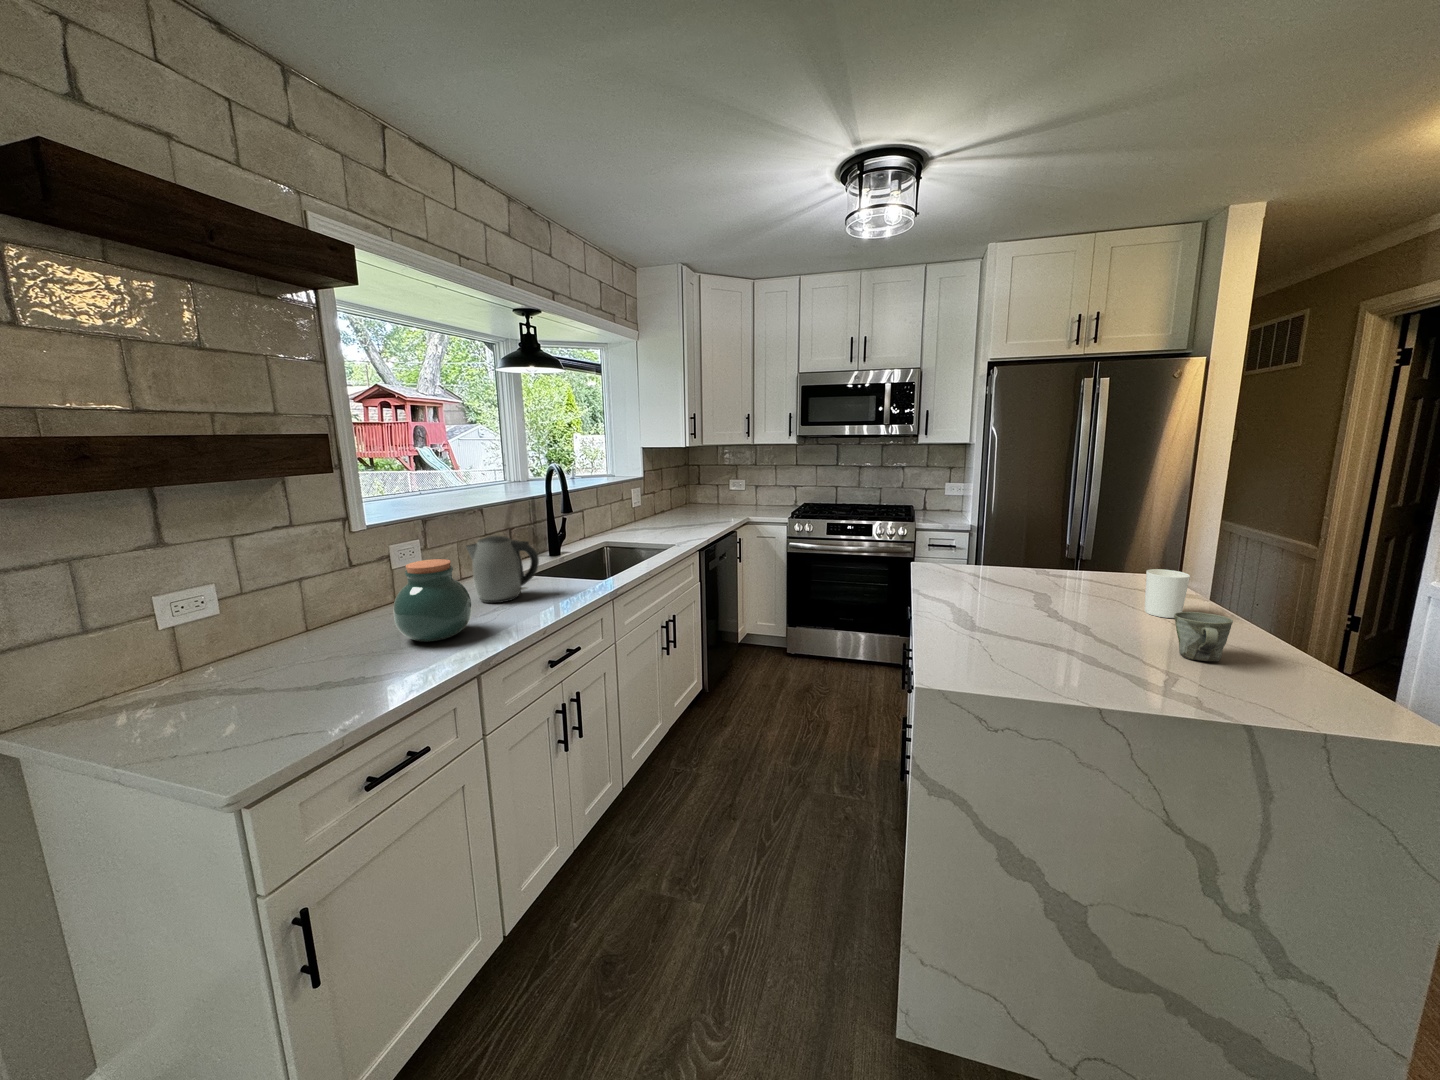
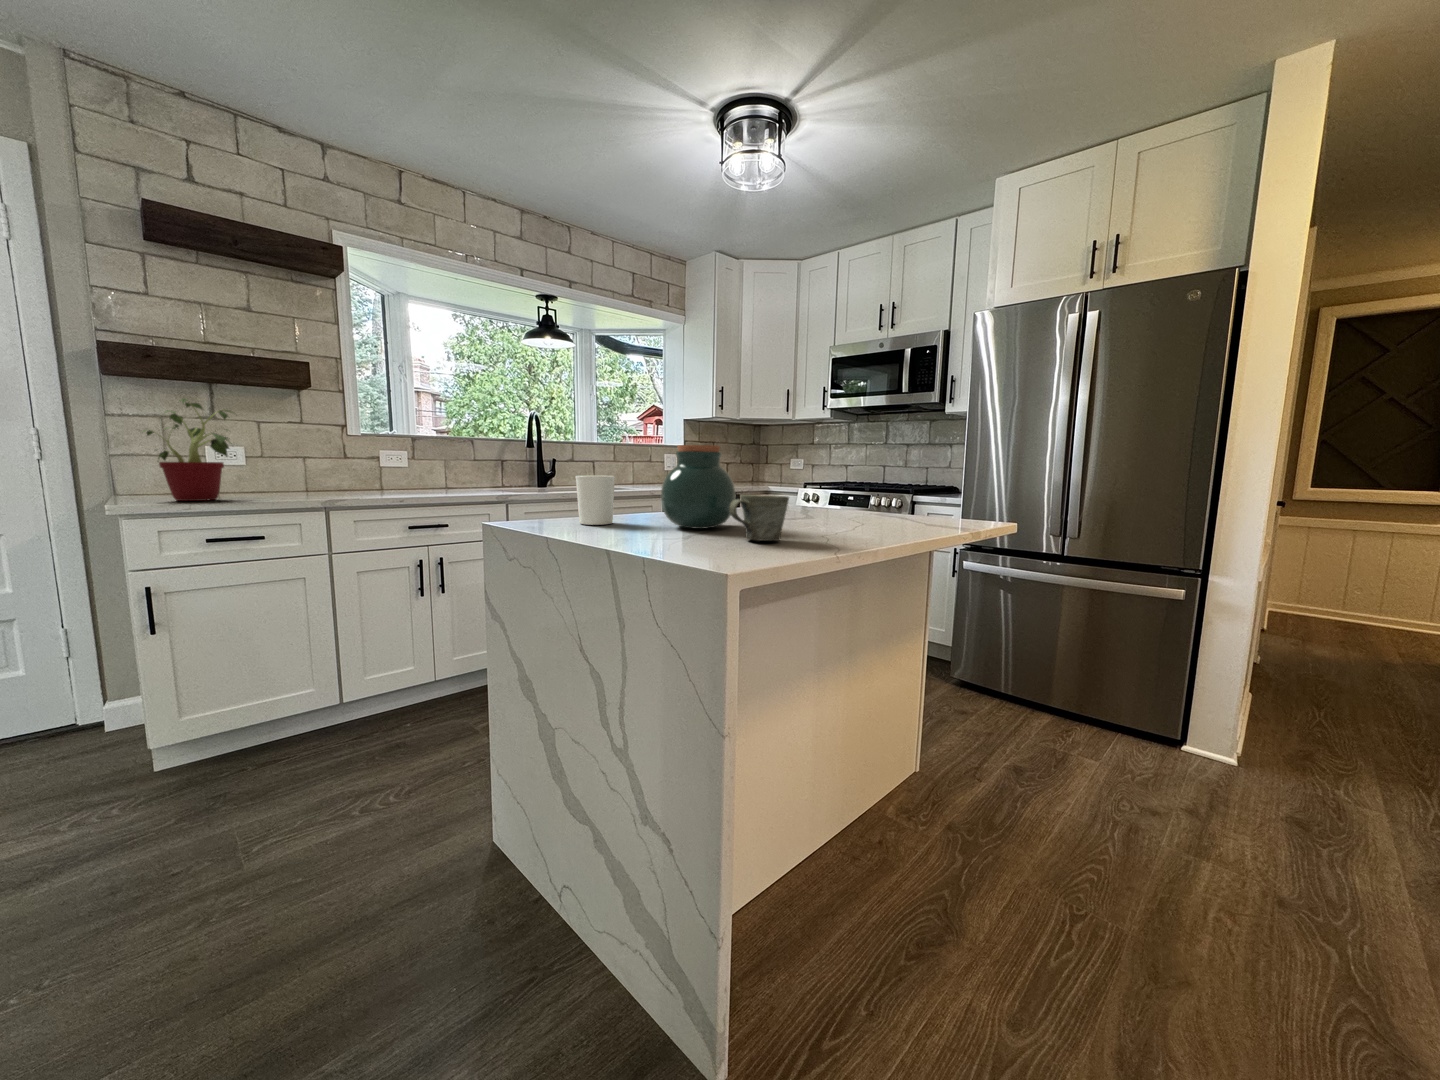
potted plant: none [144,531,305,720] -> present [143,398,233,501]
kettle: present [466,536,539,603] -> none [413,448,463,495]
jar: present [393,559,472,642] -> present [661,445,736,529]
candle holder: present [1145,569,1190,618] -> present [575,475,615,525]

